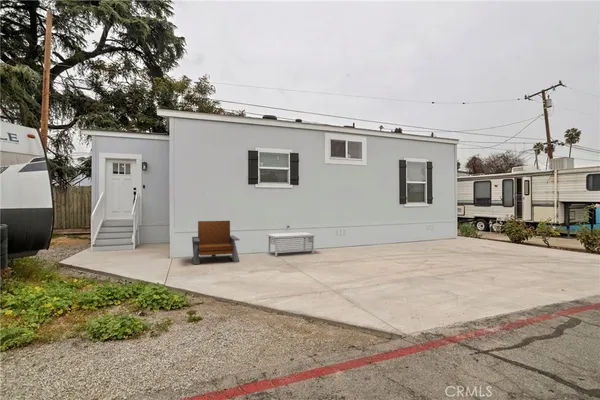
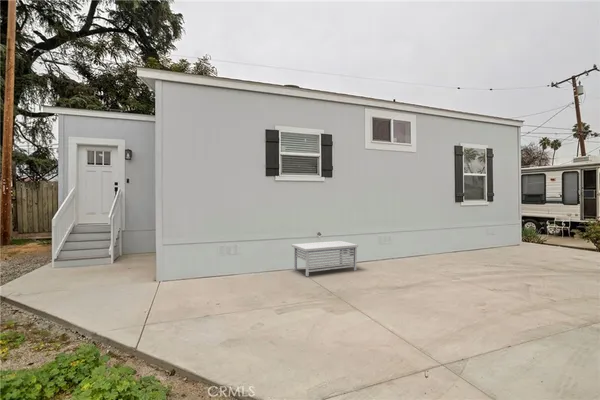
lounge chair: present [192,221,239,265] -> none [189,227,258,296]

